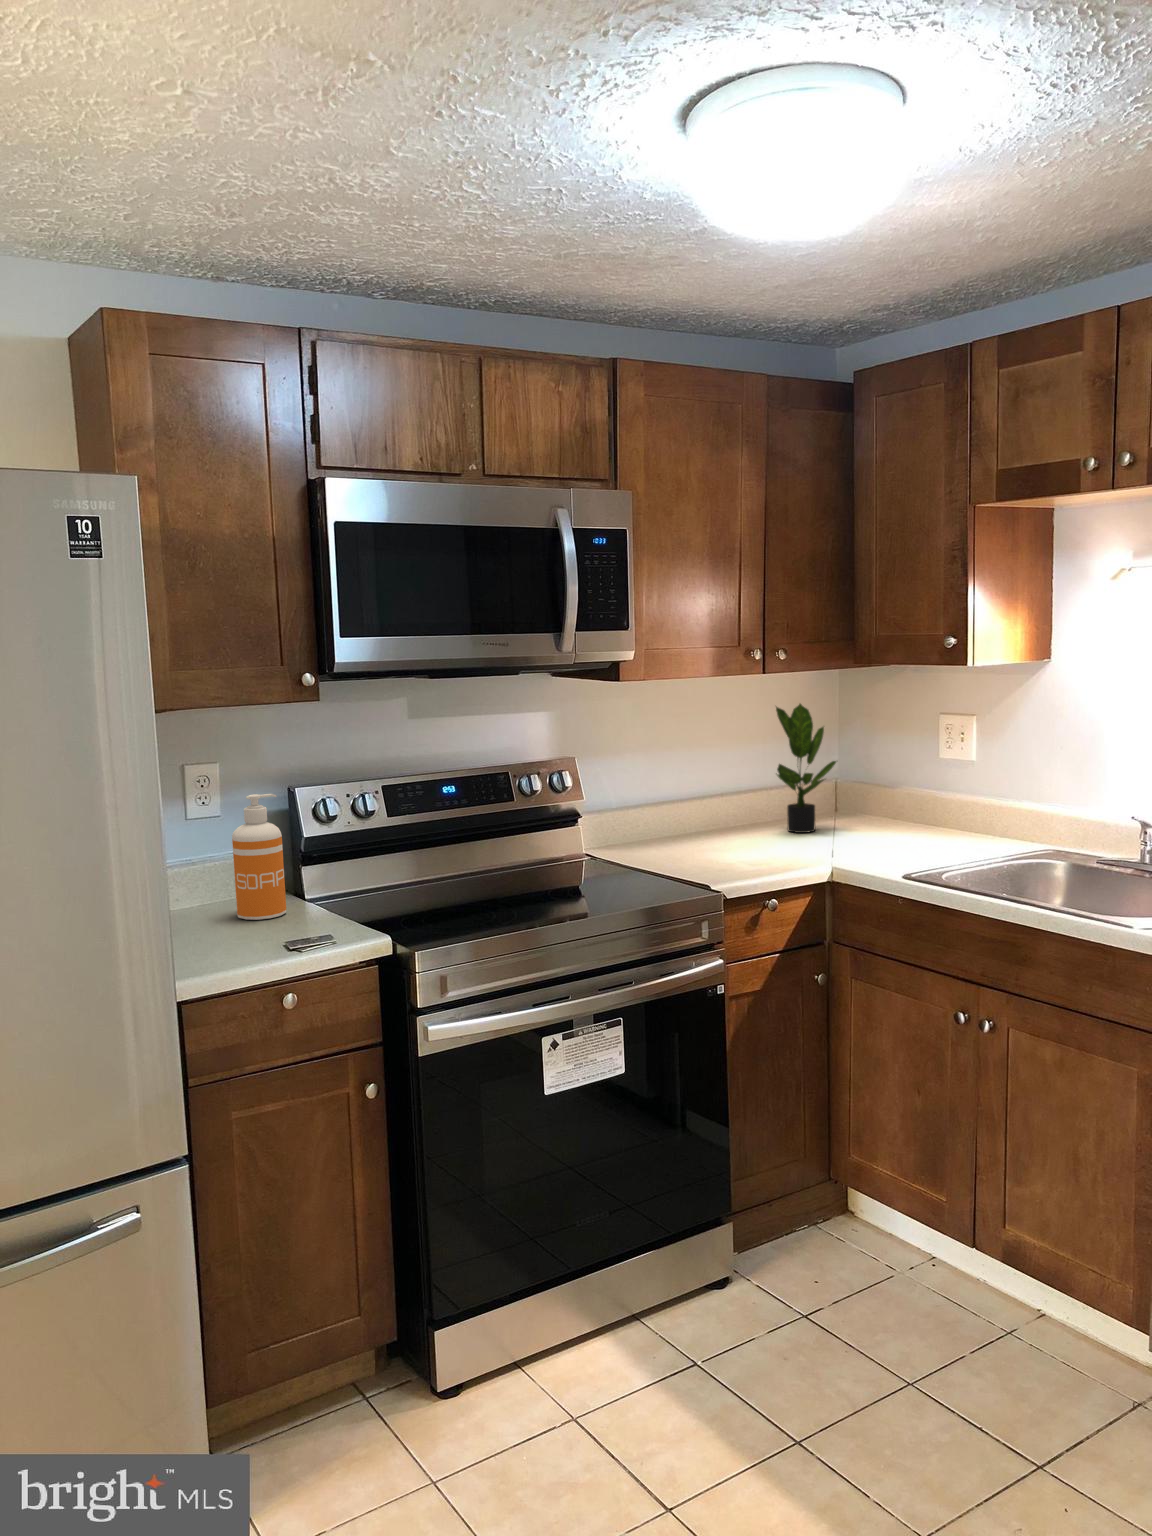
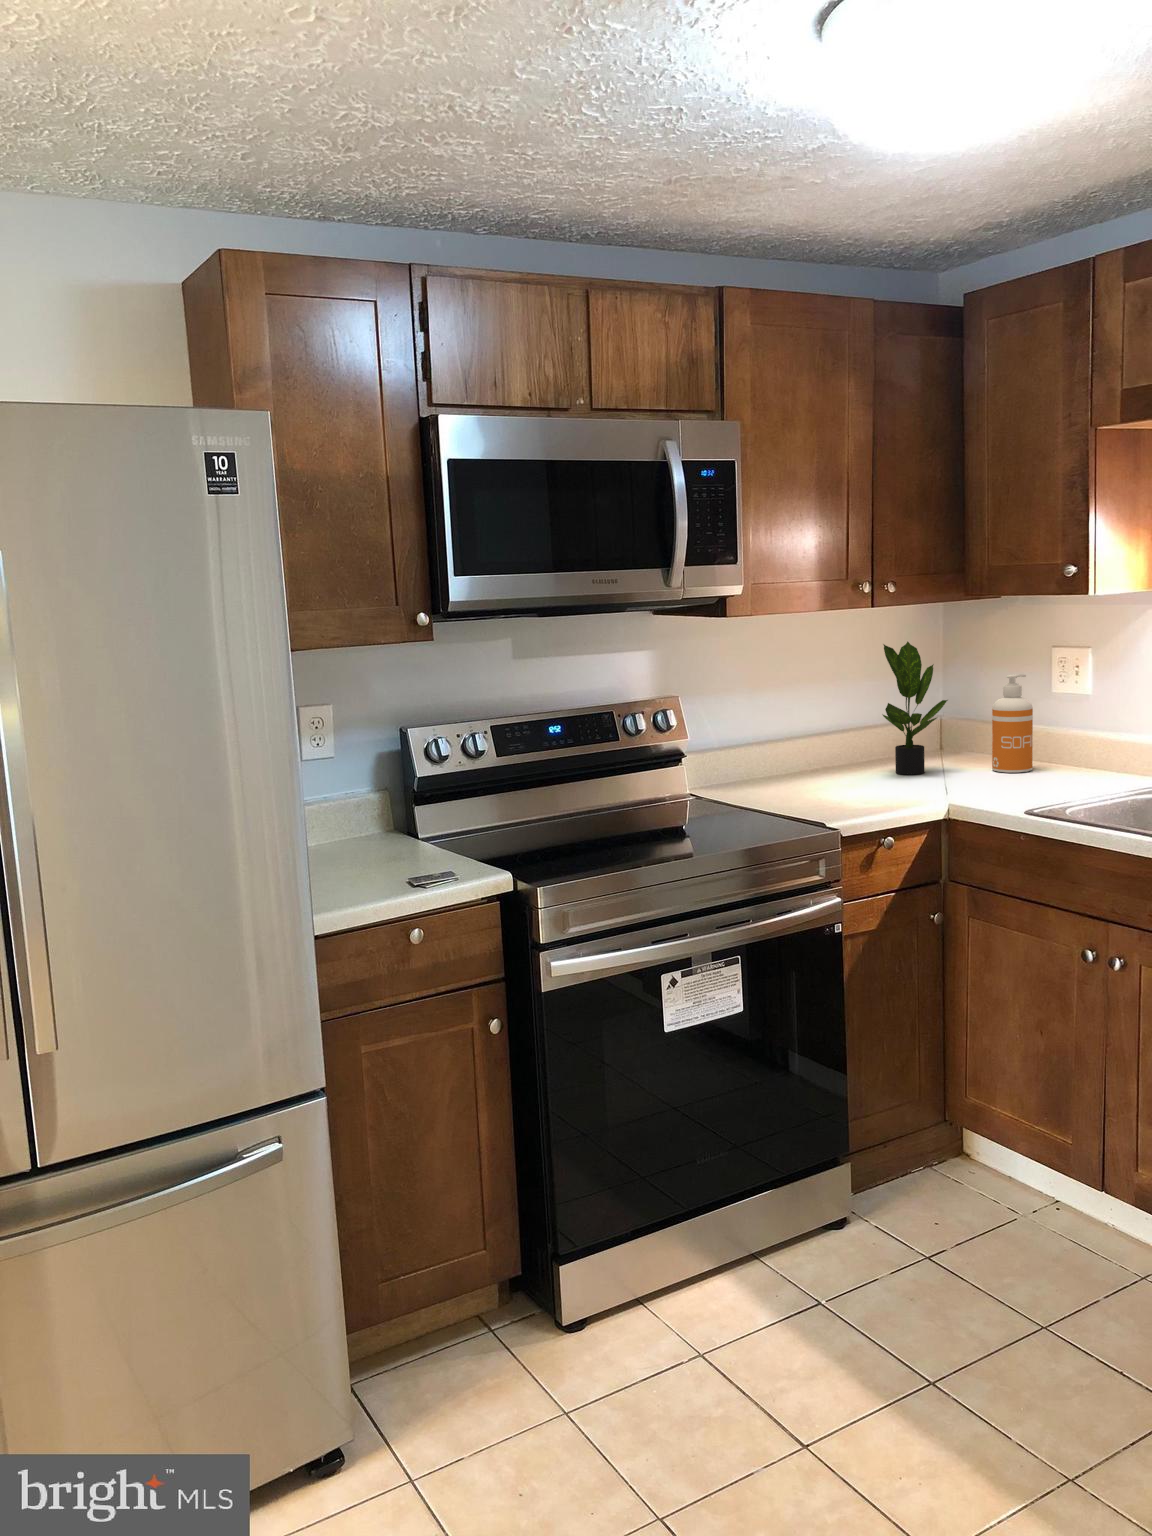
soap dispenser: present [232,794,287,920] -> present [992,674,1033,773]

